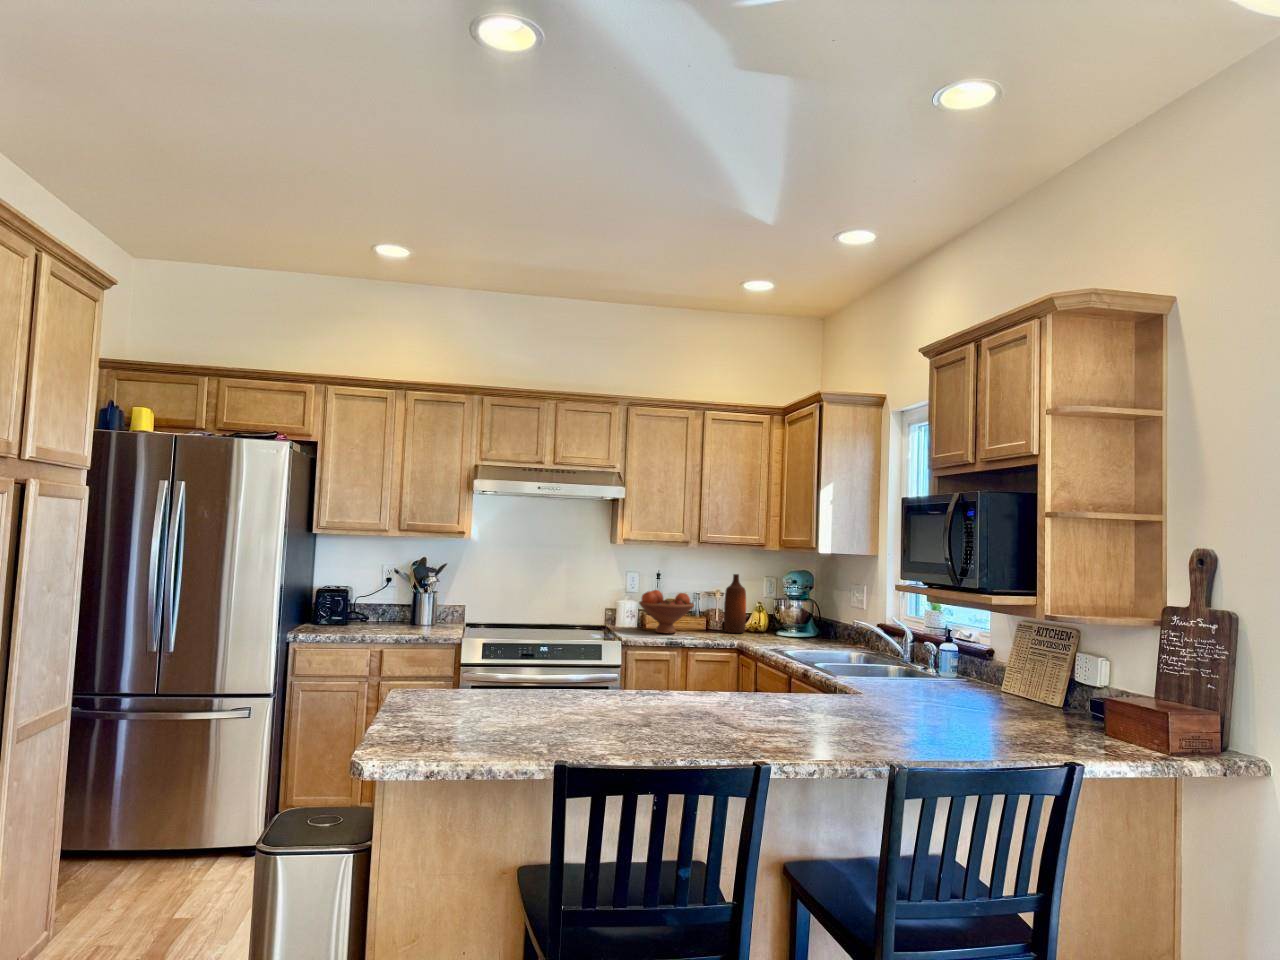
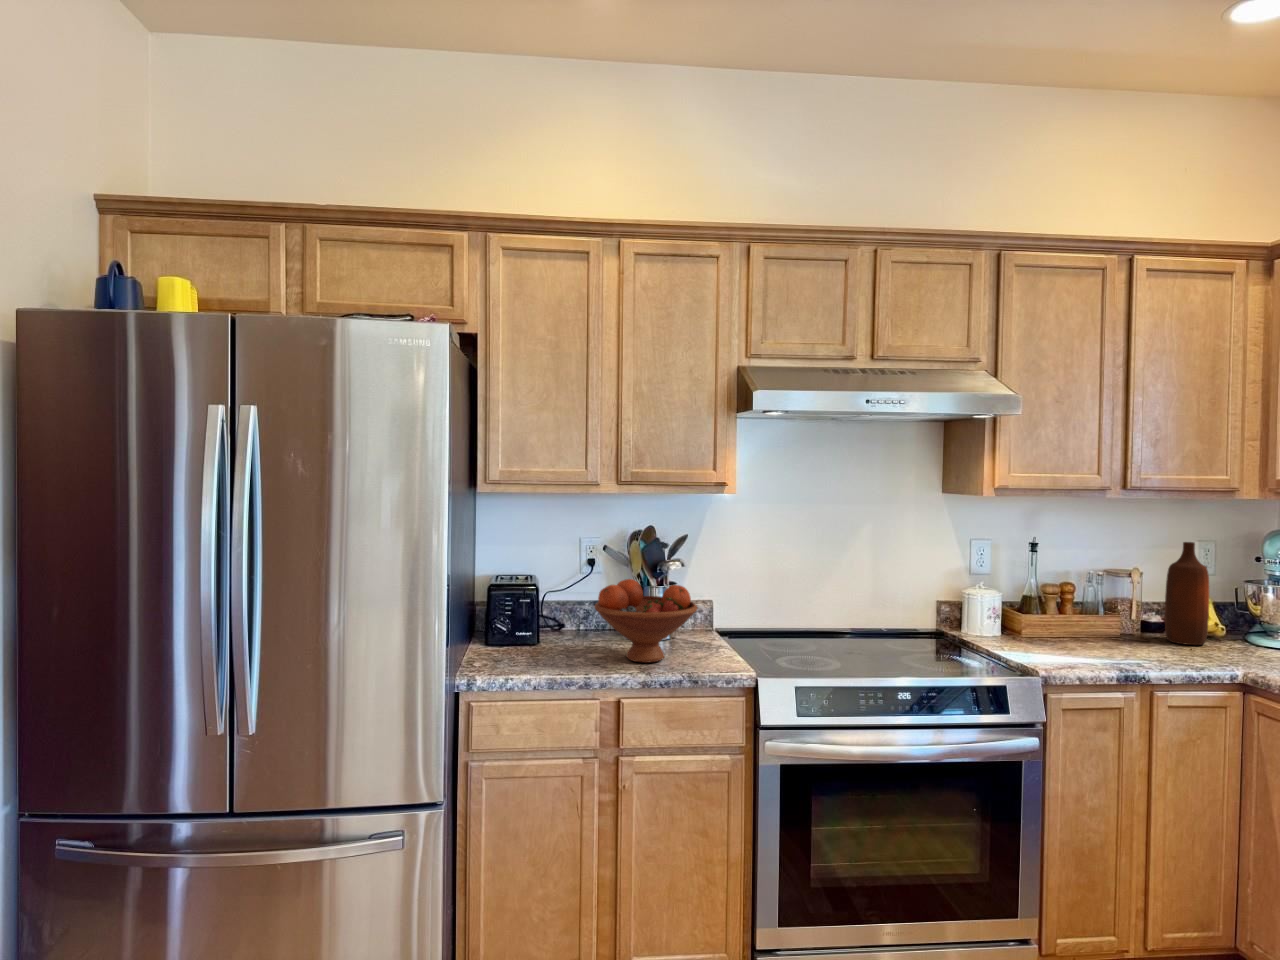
fruit bowl: present [639,590,694,634] -> present [595,579,697,663]

